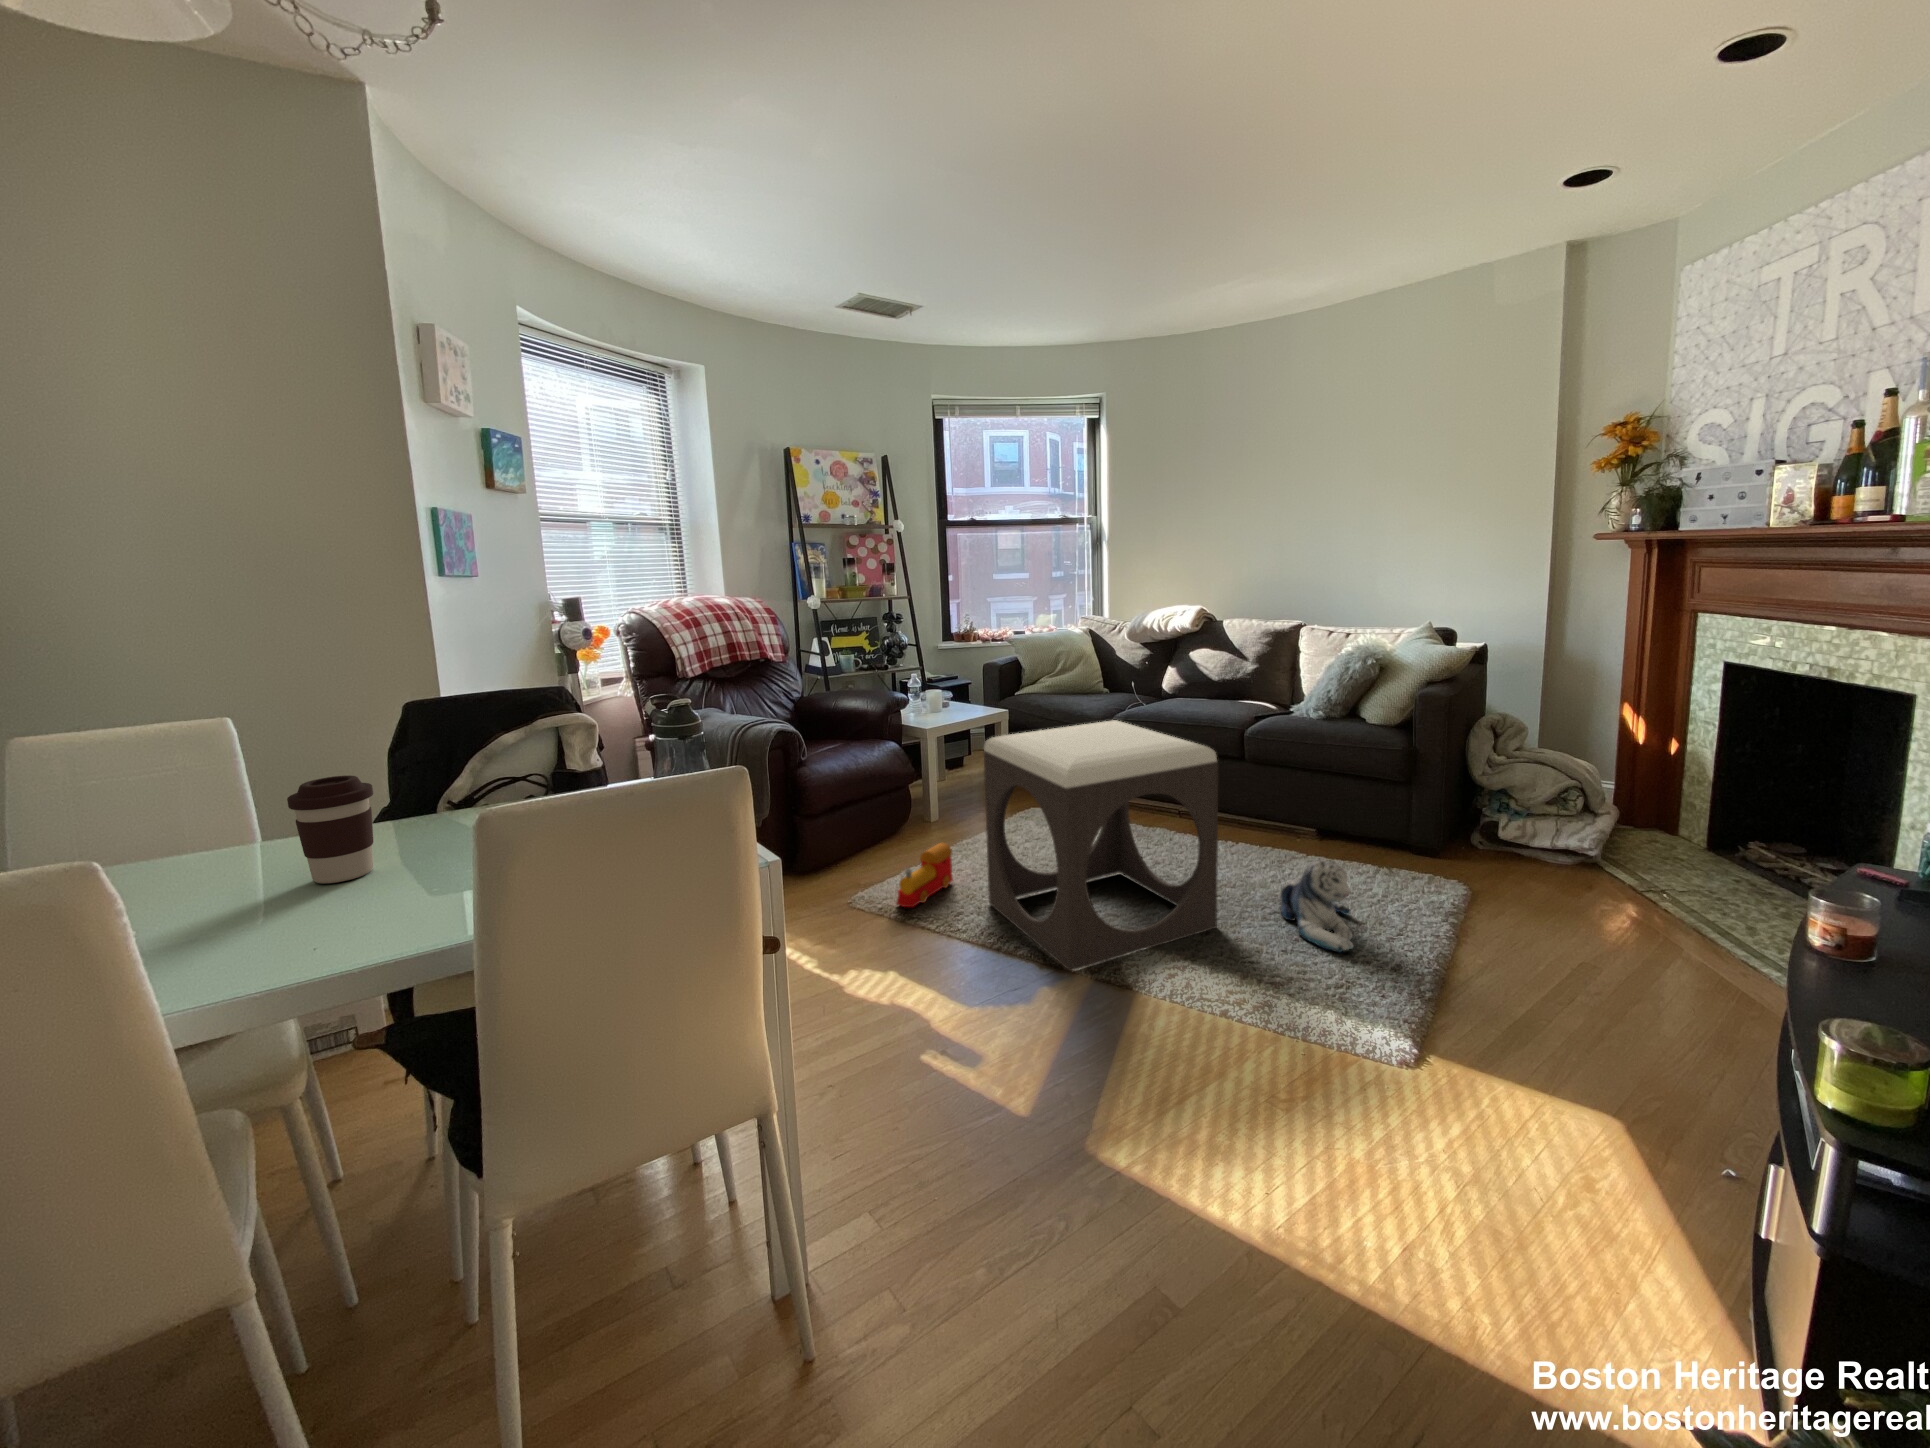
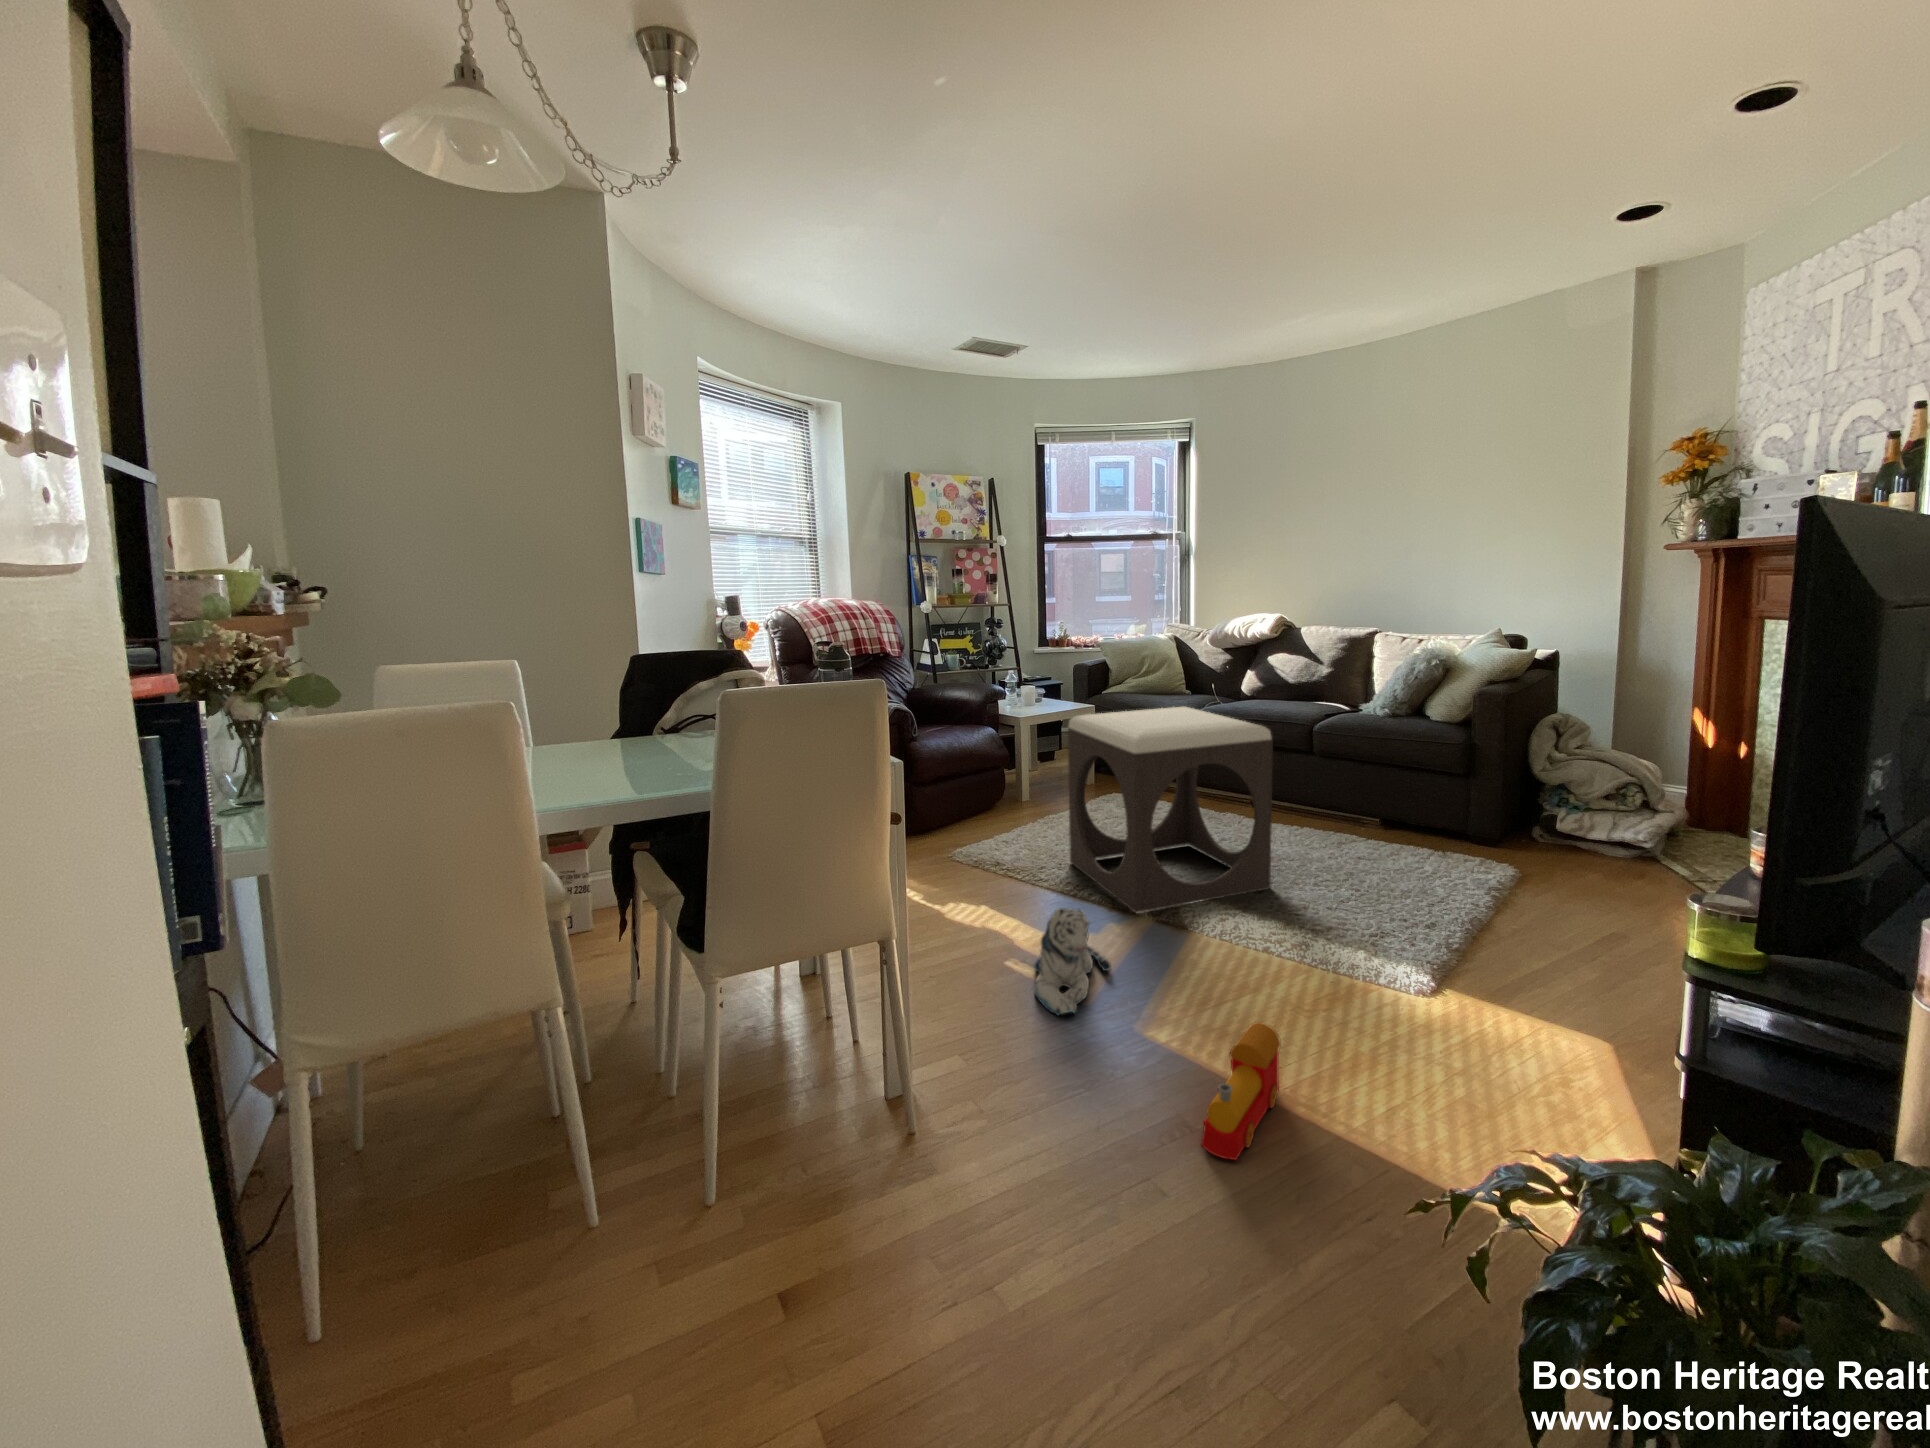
coffee cup: present [287,775,373,883] -> none [576,695,627,767]
toy train: present [897,843,953,907] -> present [1201,1022,1281,1160]
plush toy: present [1281,861,1353,952] -> present [1034,908,1111,1015]

